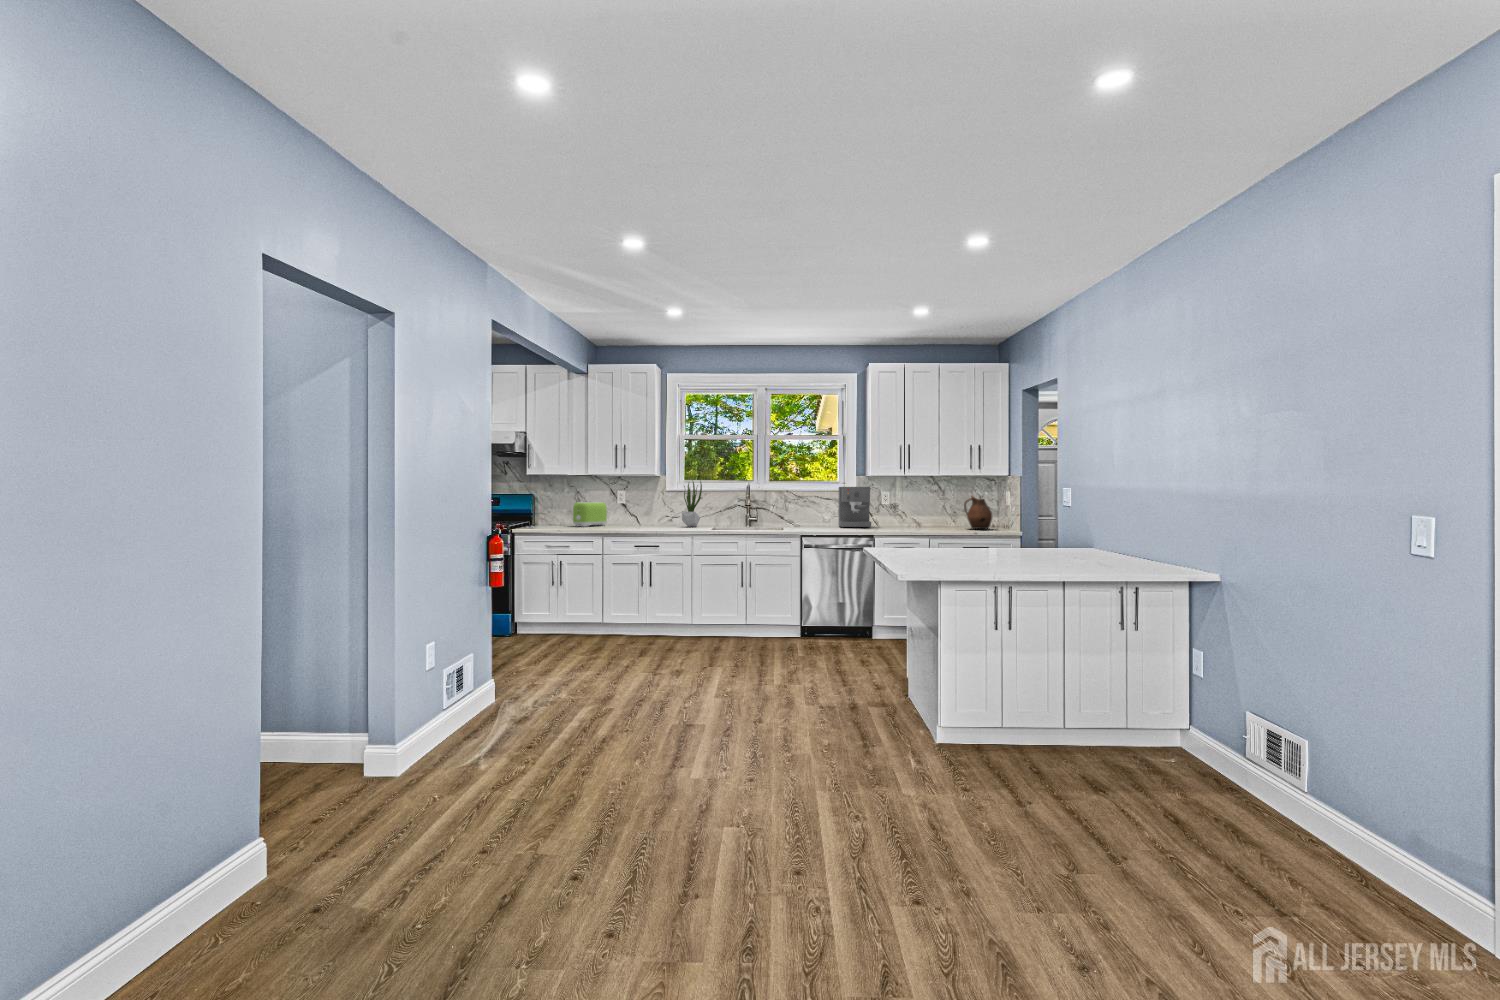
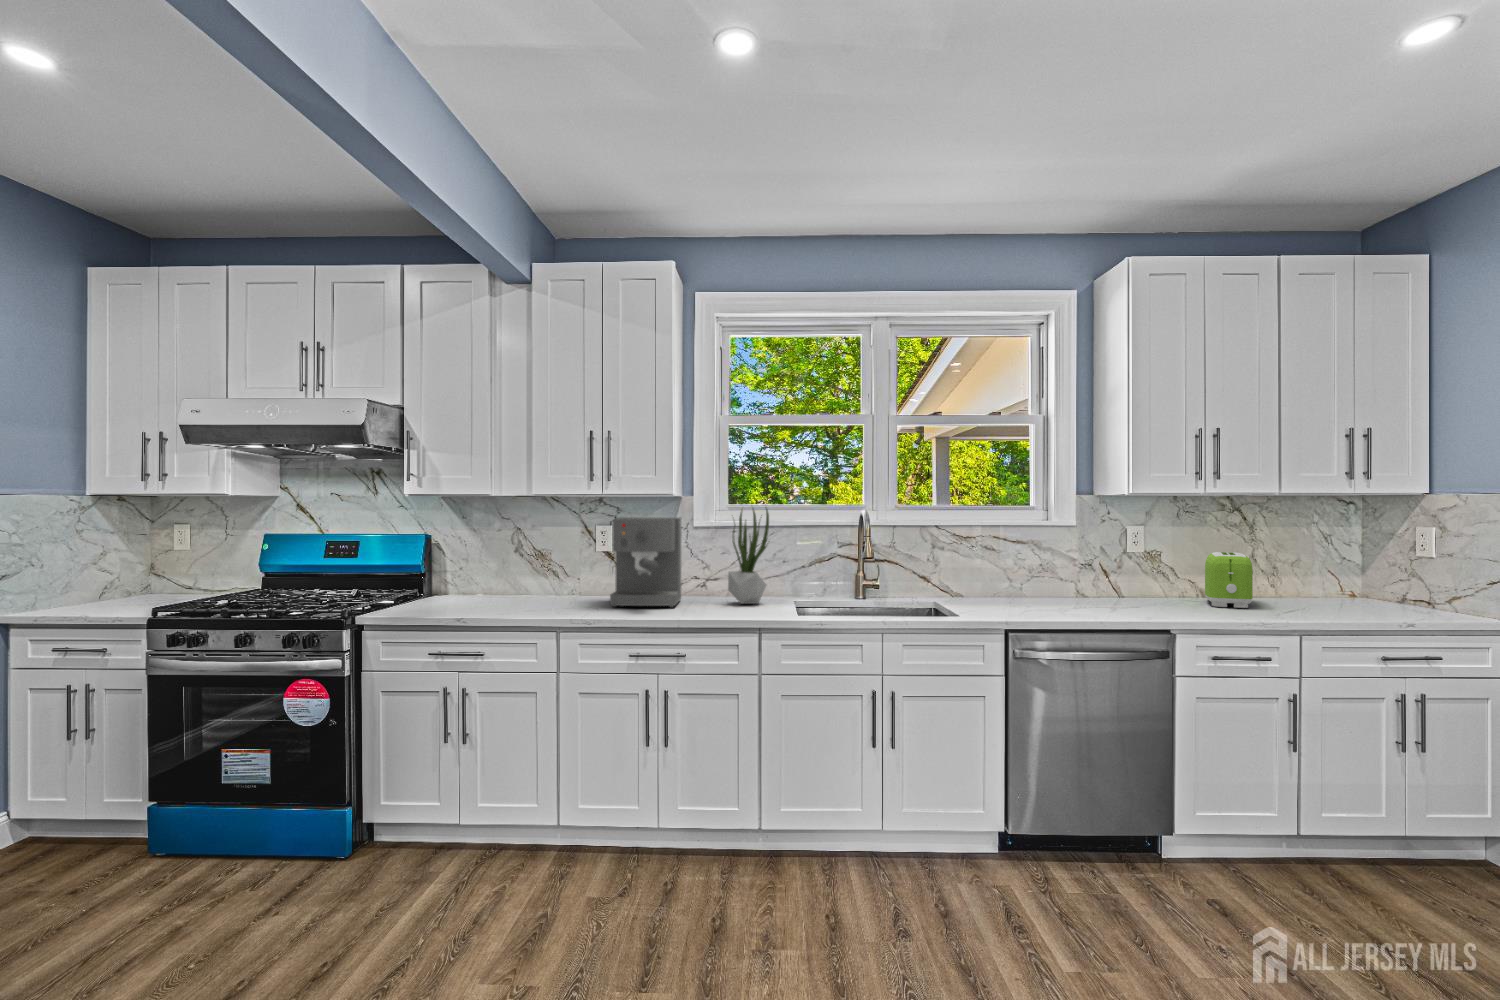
coffee maker: present [839,487,871,528] -> present [610,517,681,607]
ceramic pitcher: present [964,496,992,529] -> none [1336,539,1418,617]
toaster: present [573,502,607,527] -> present [1205,552,1253,608]

